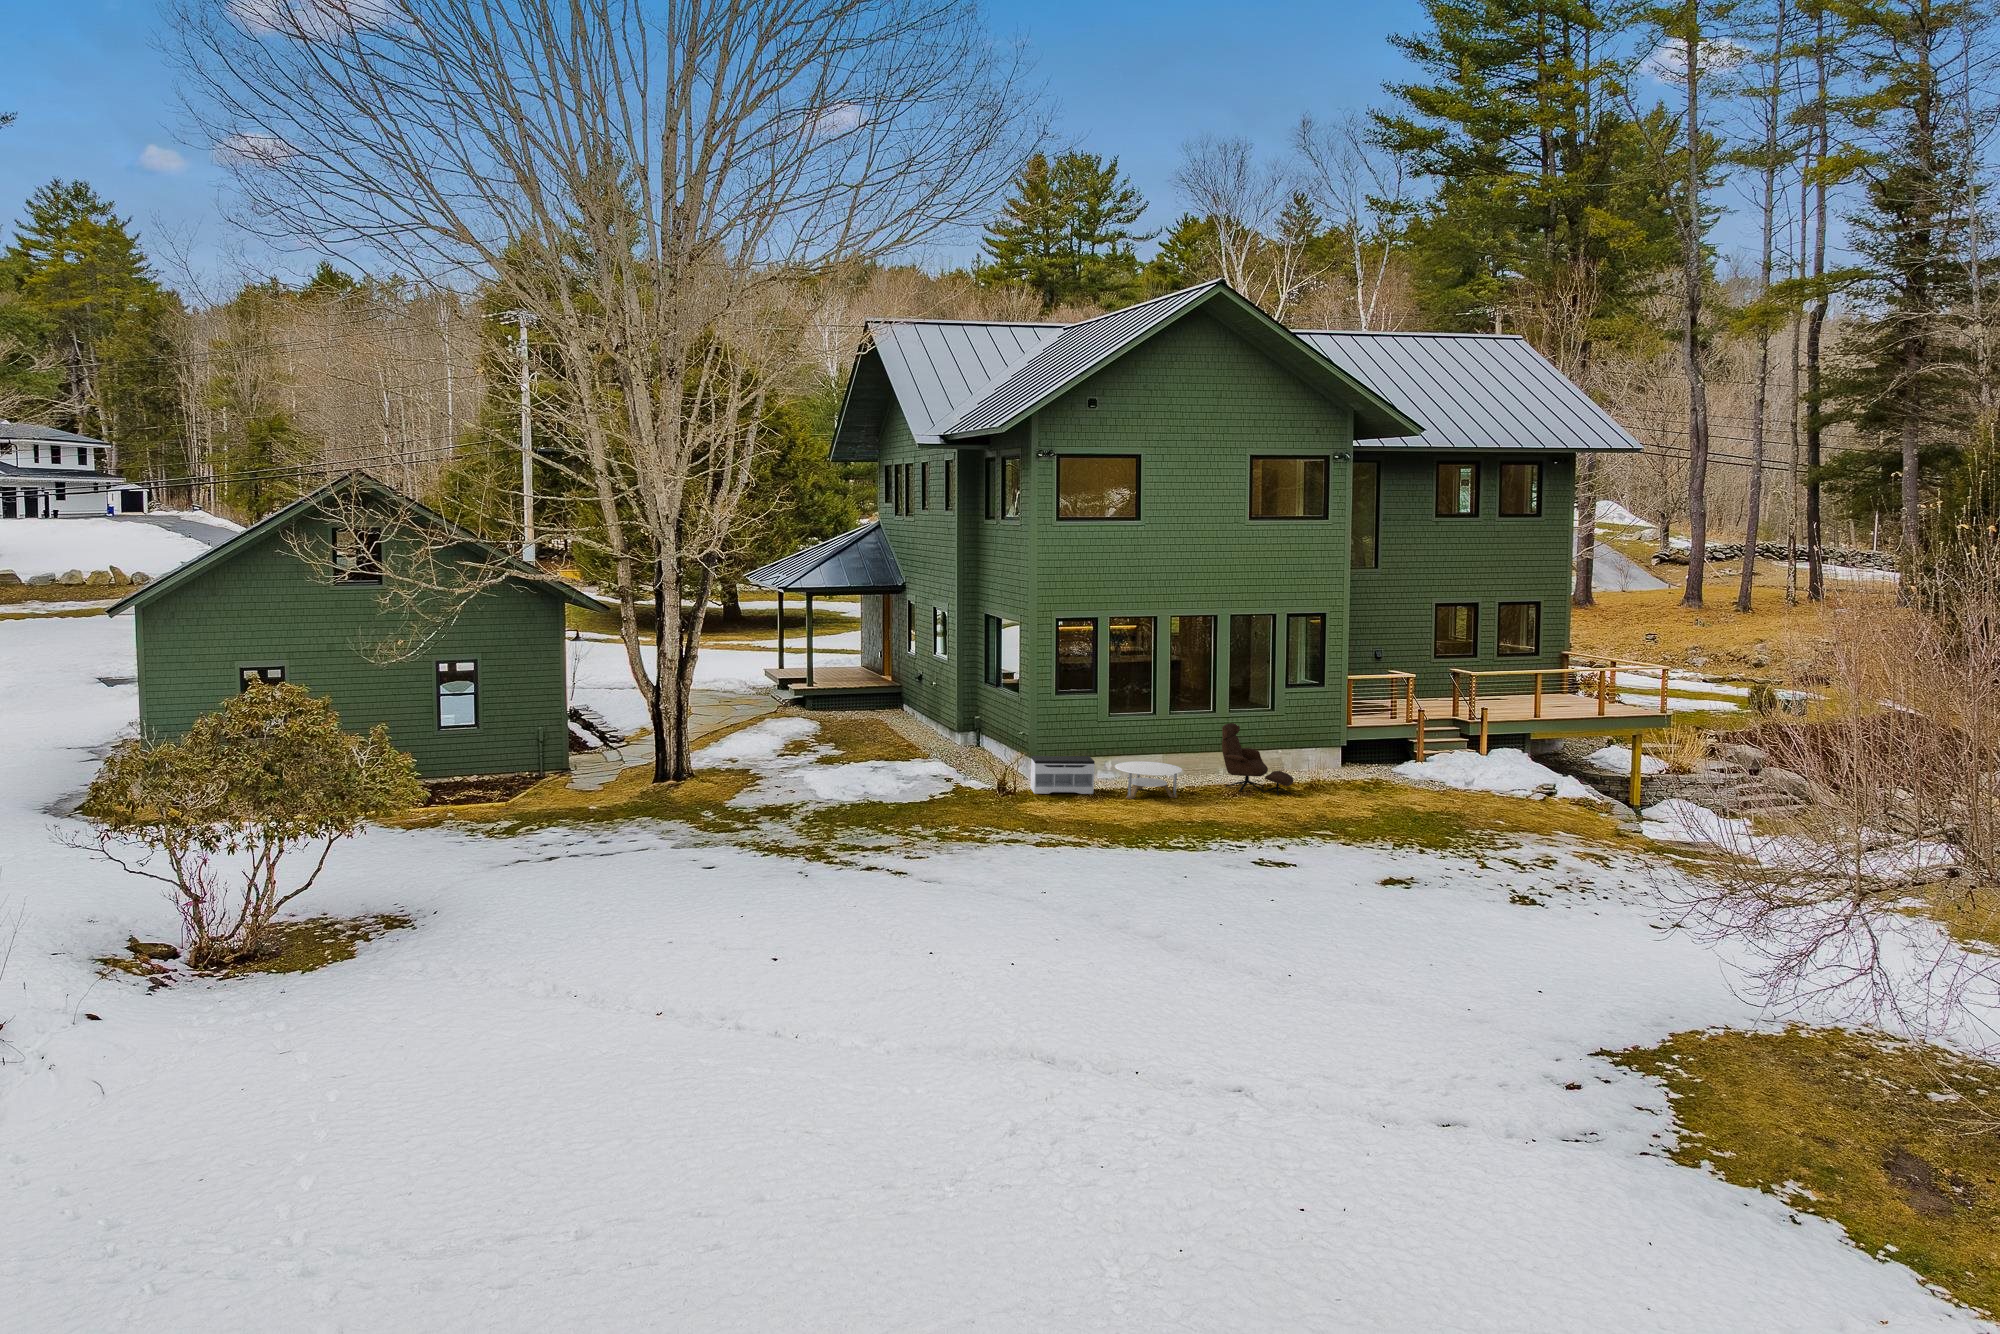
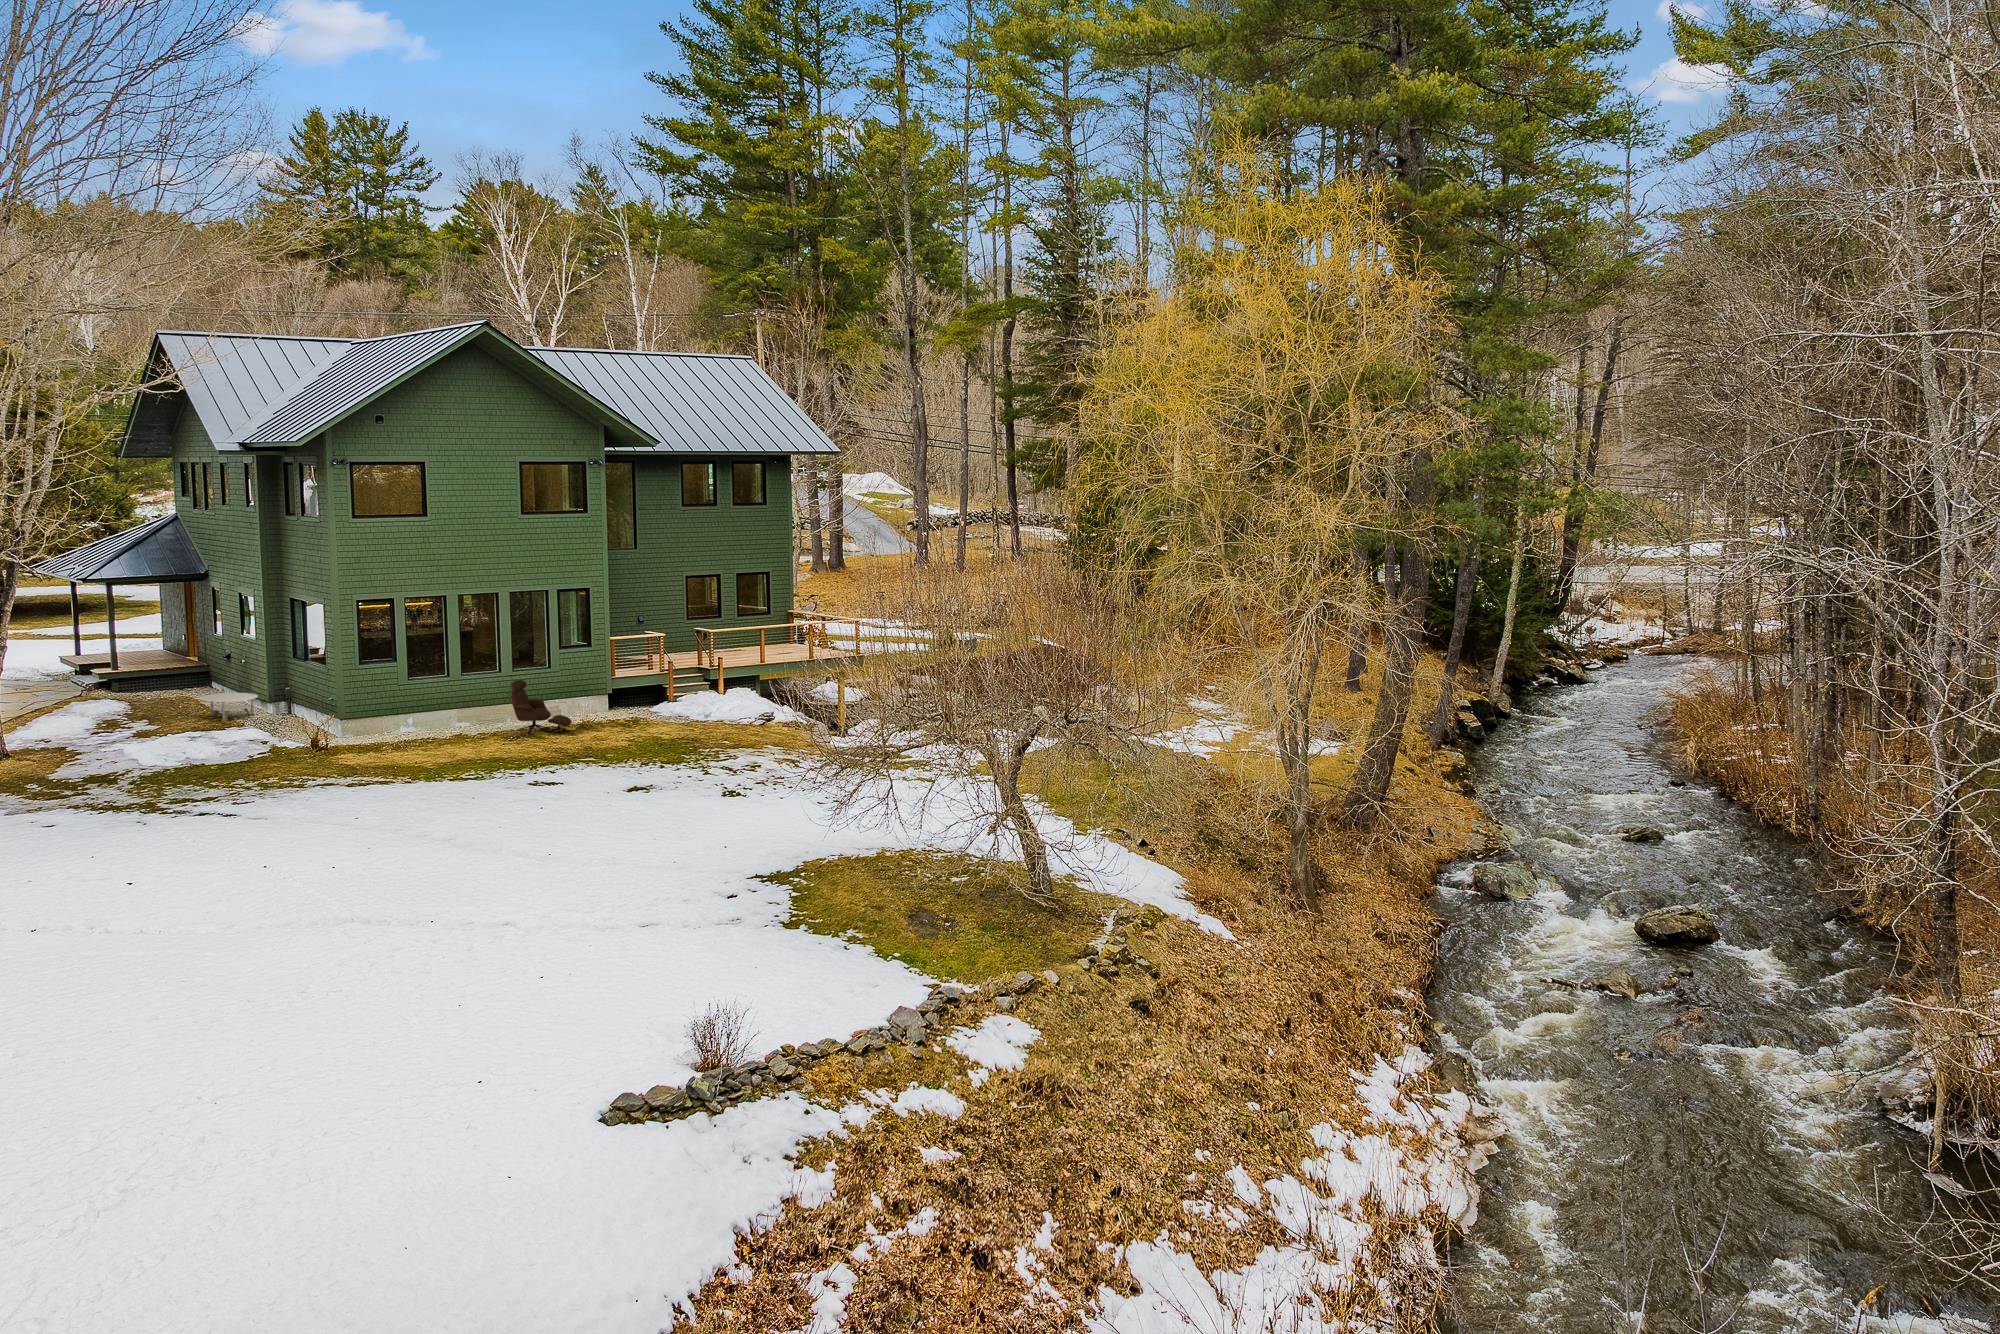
bench: present [1030,756,1095,794] -> none [344,714,402,748]
round table: present [1115,761,1182,799] -> present [199,693,258,722]

